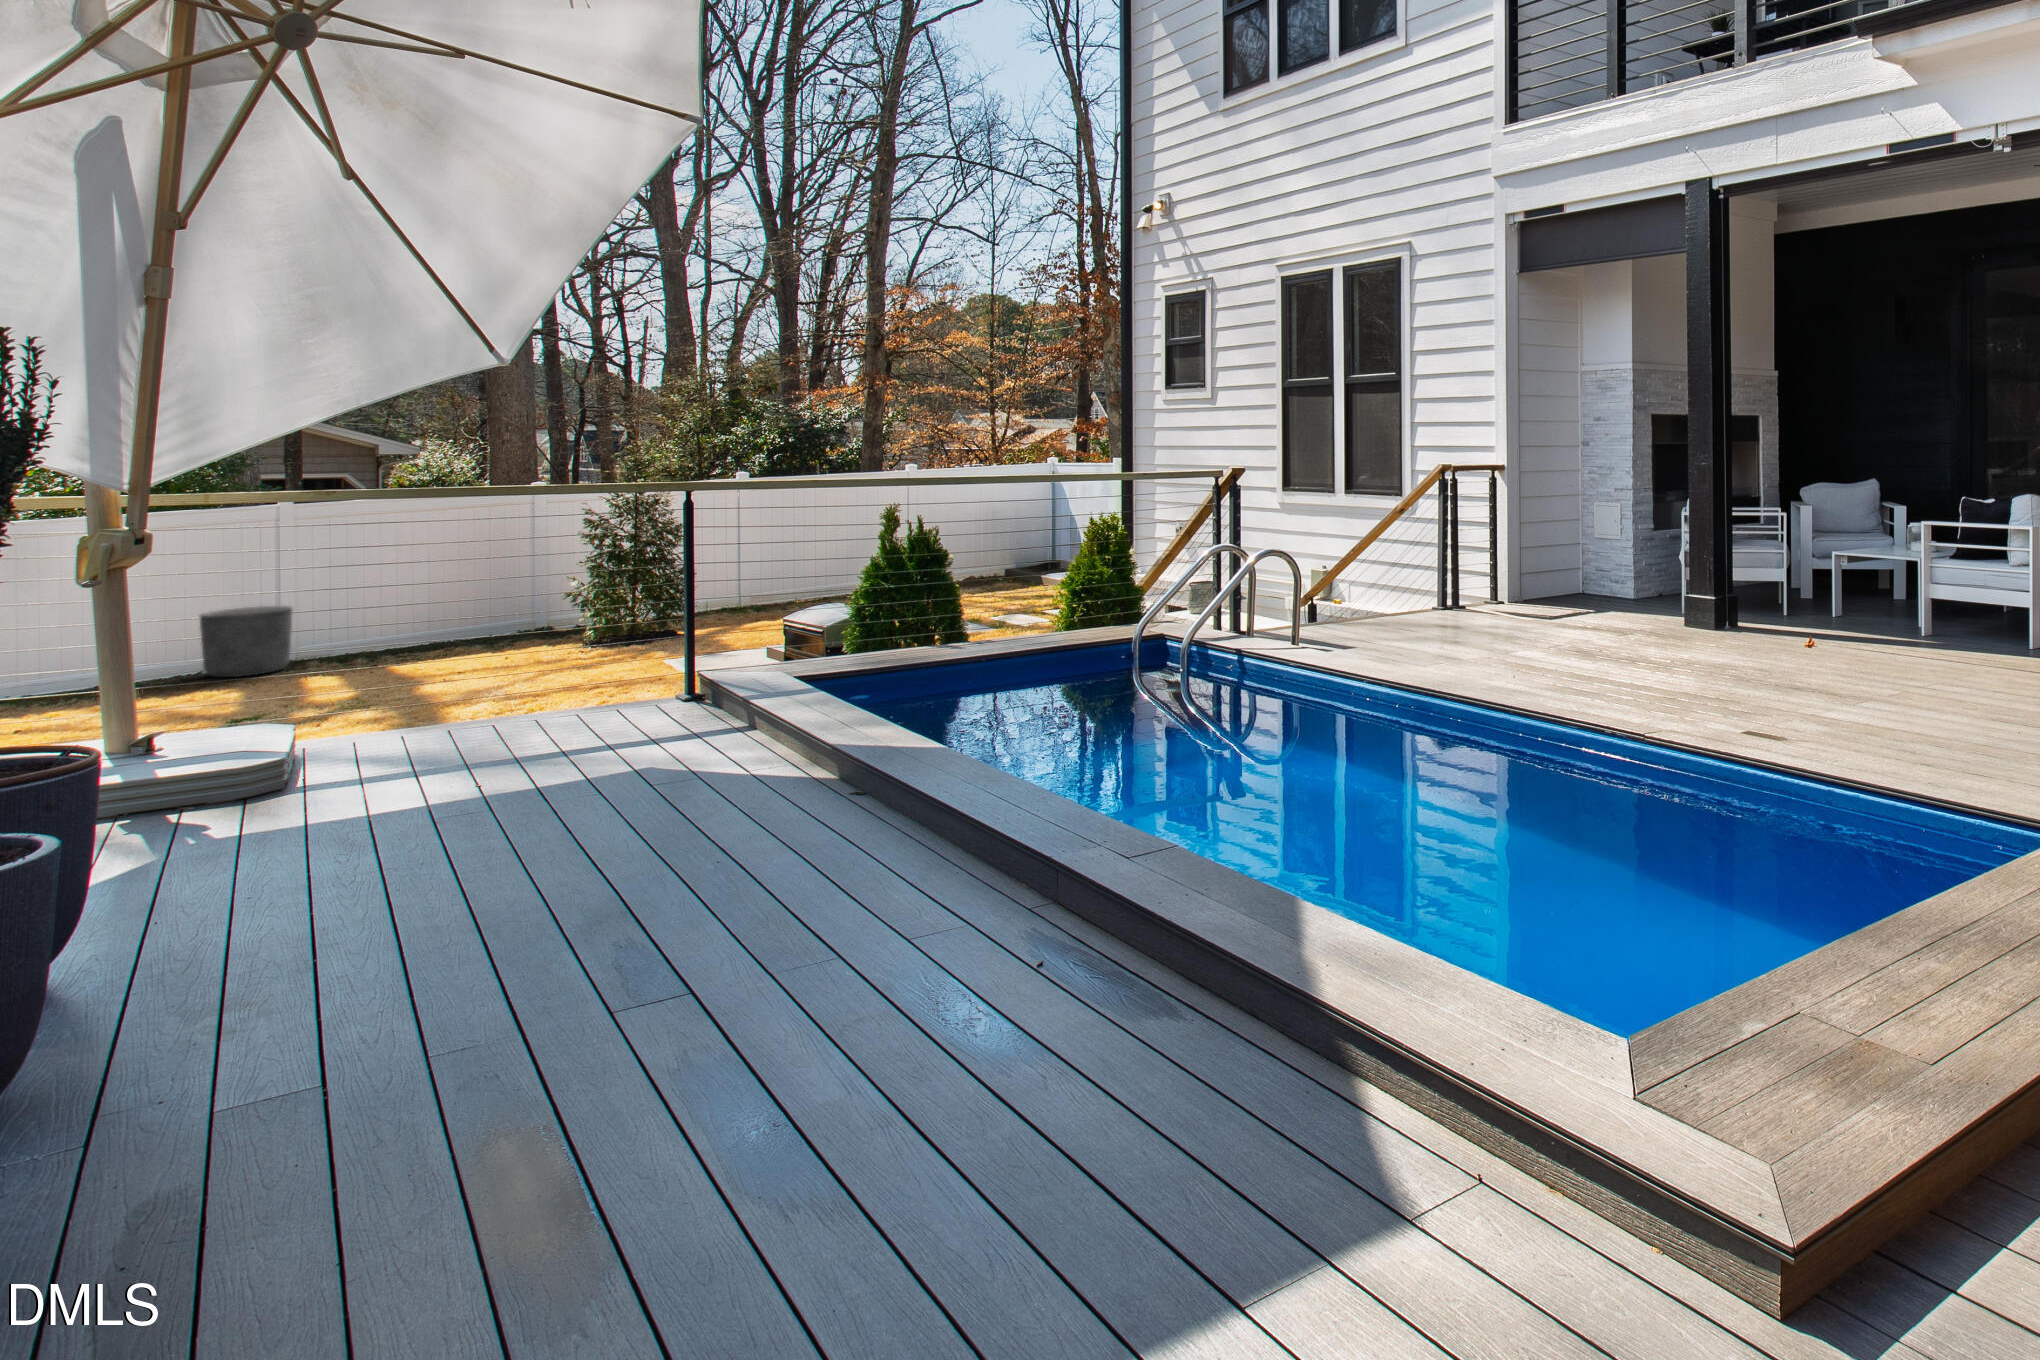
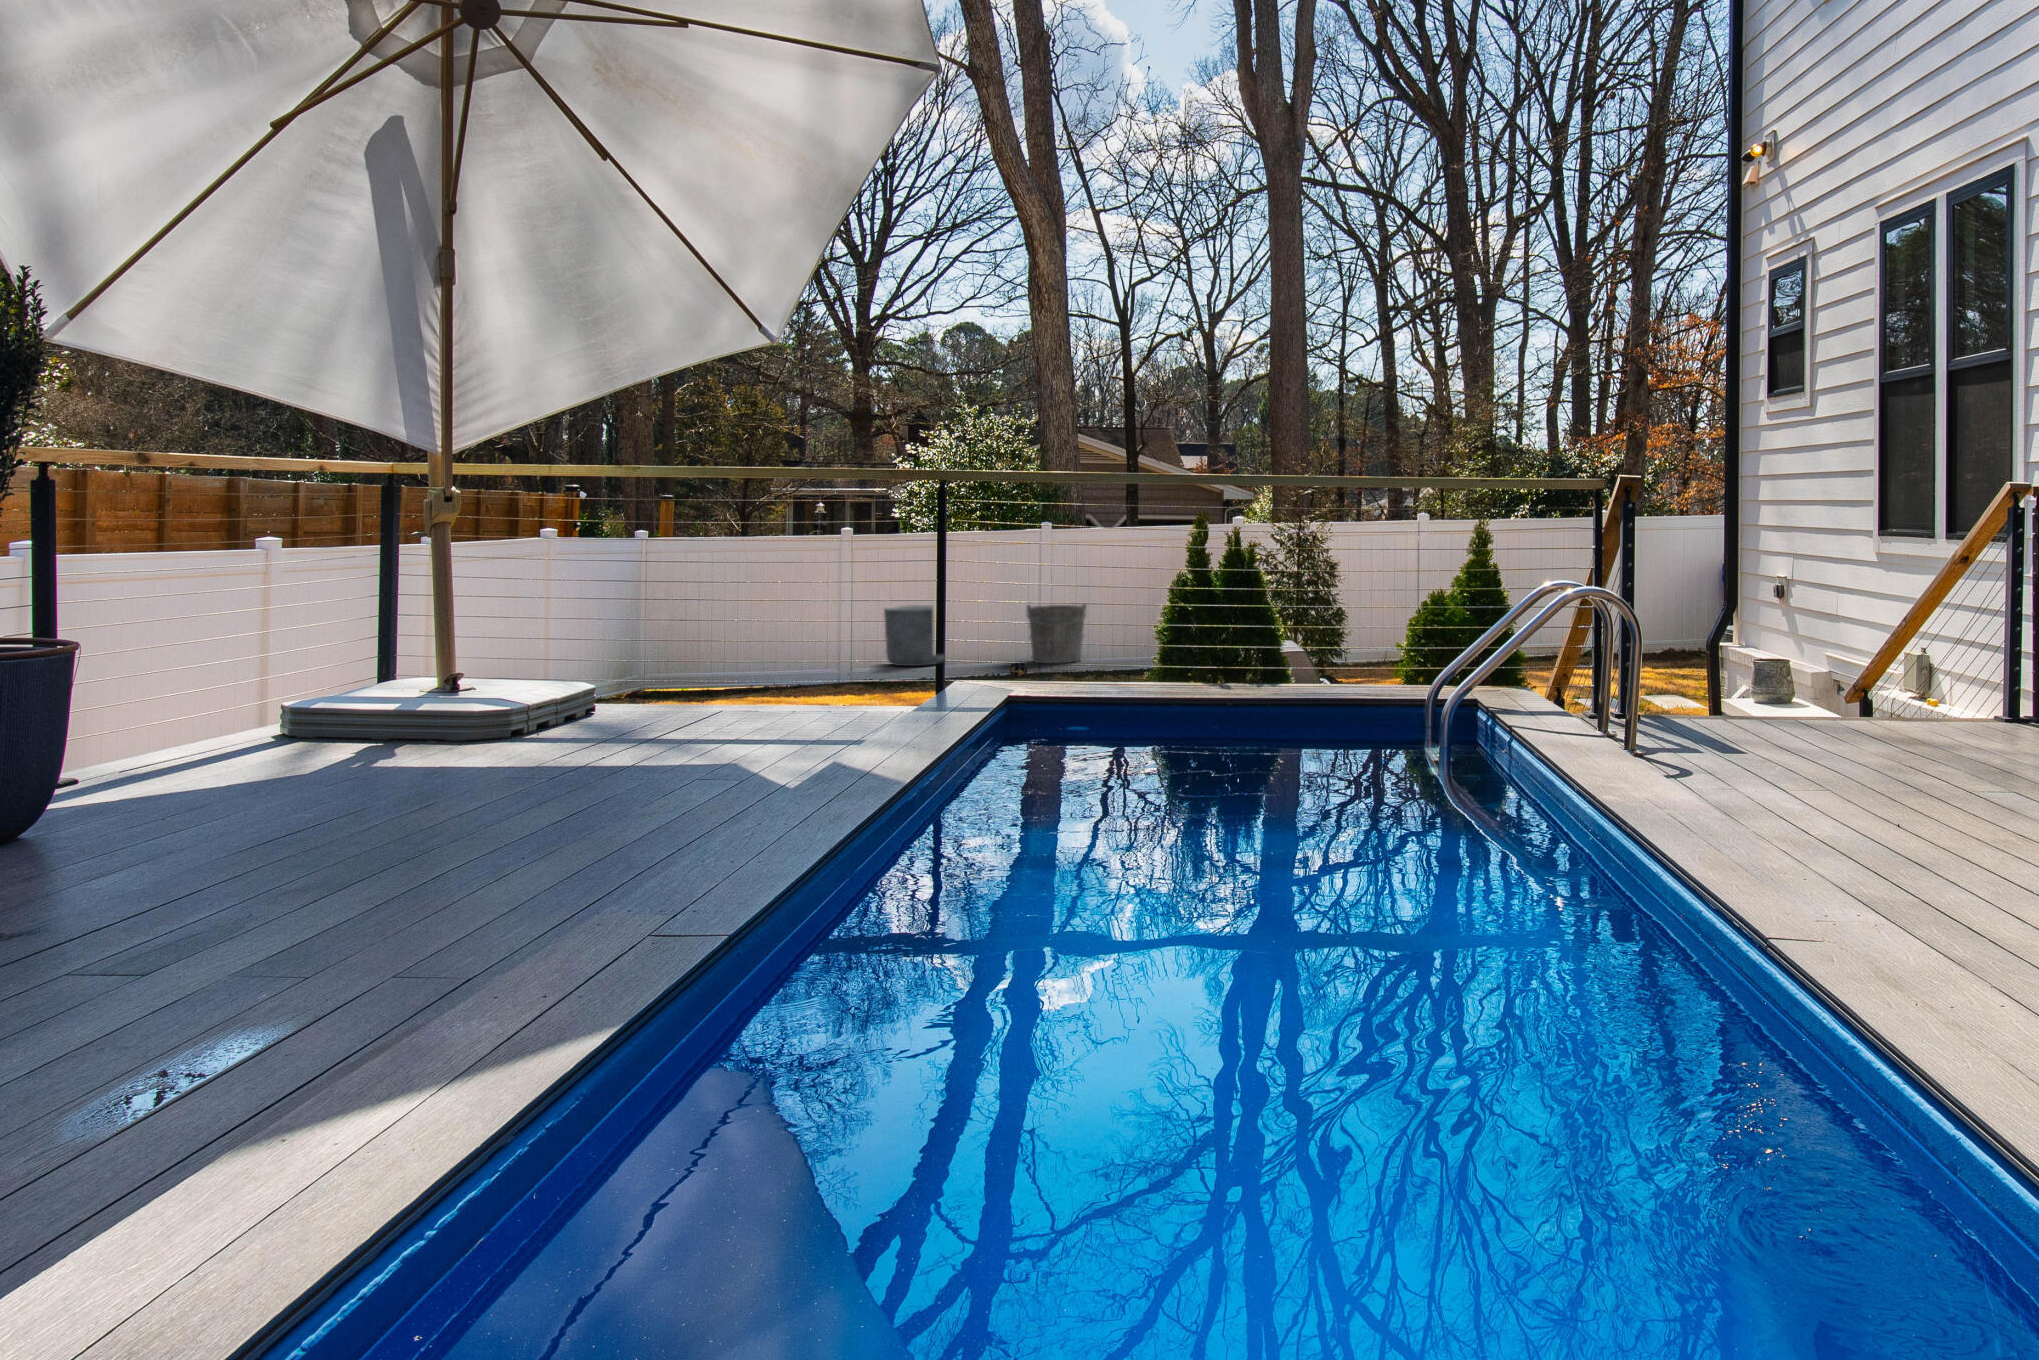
bucket: none [400,590,481,655] -> present [1026,604,1087,663]

